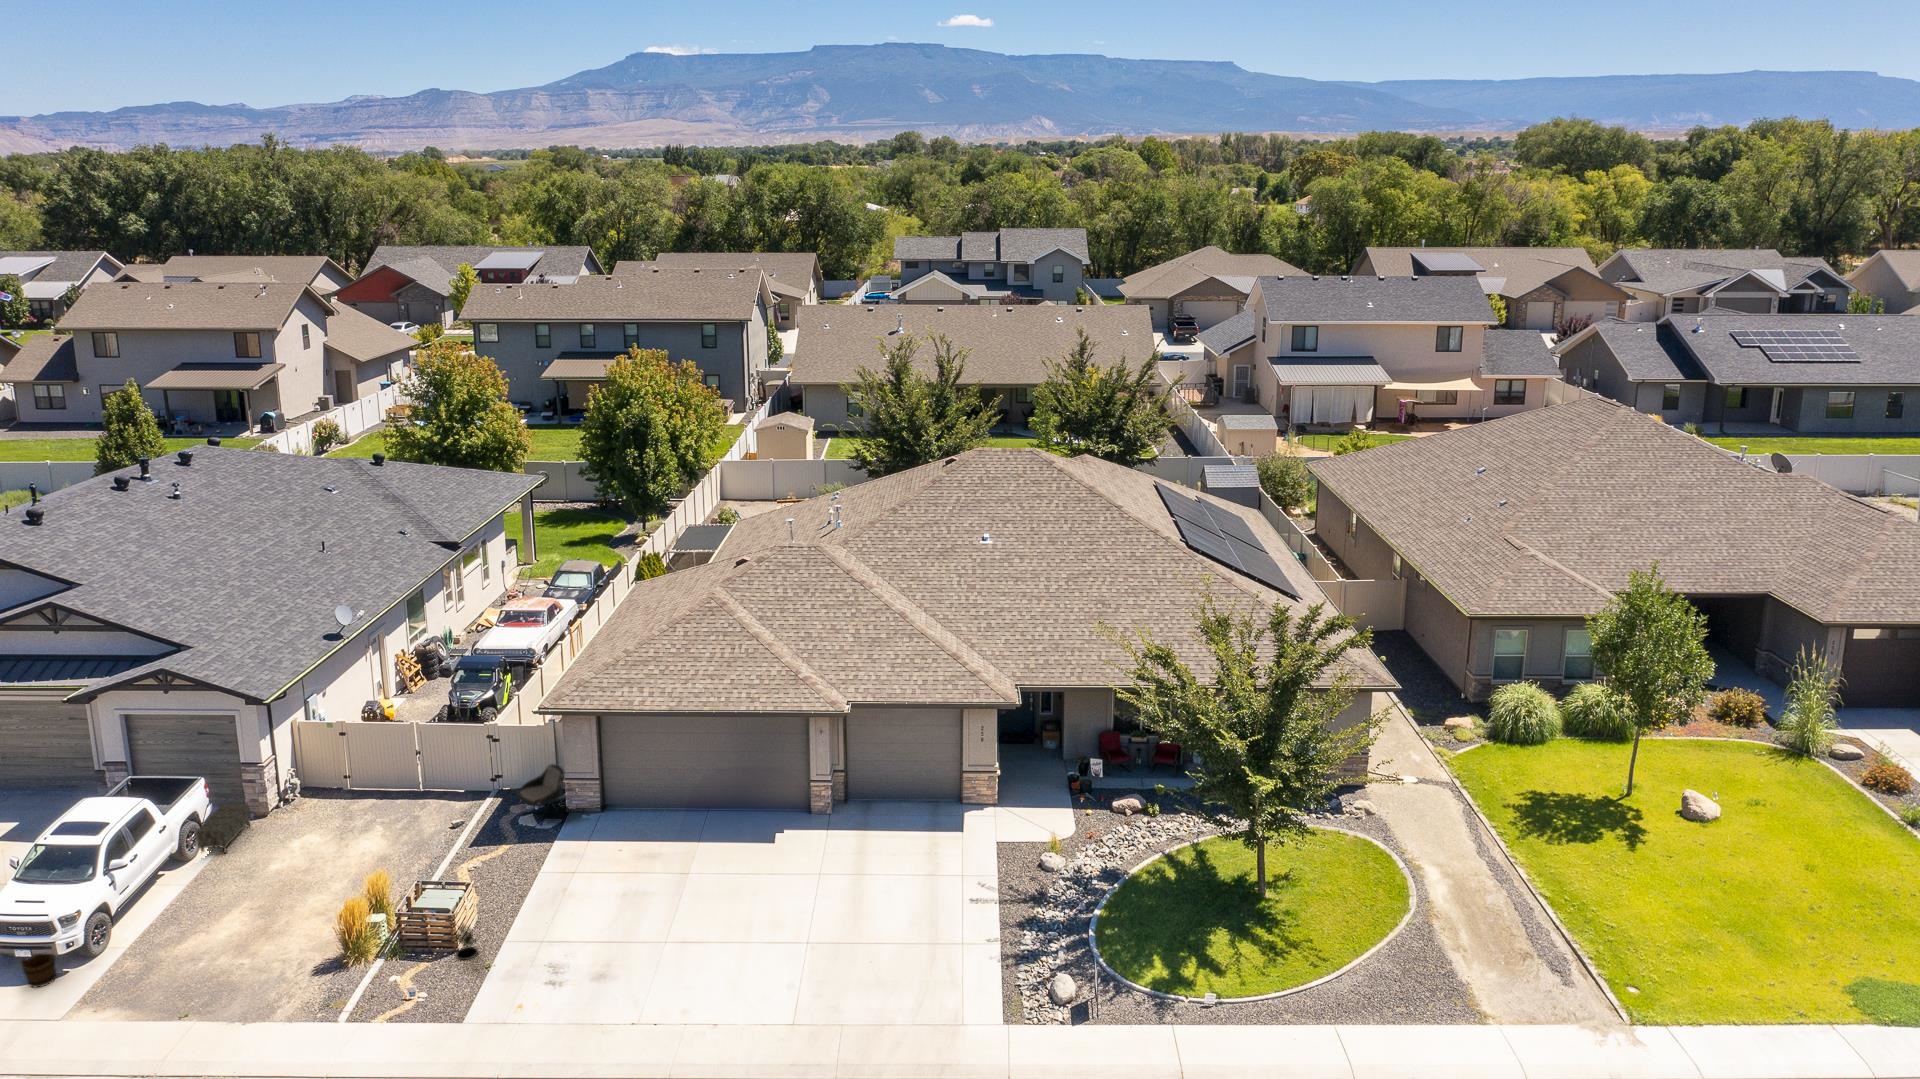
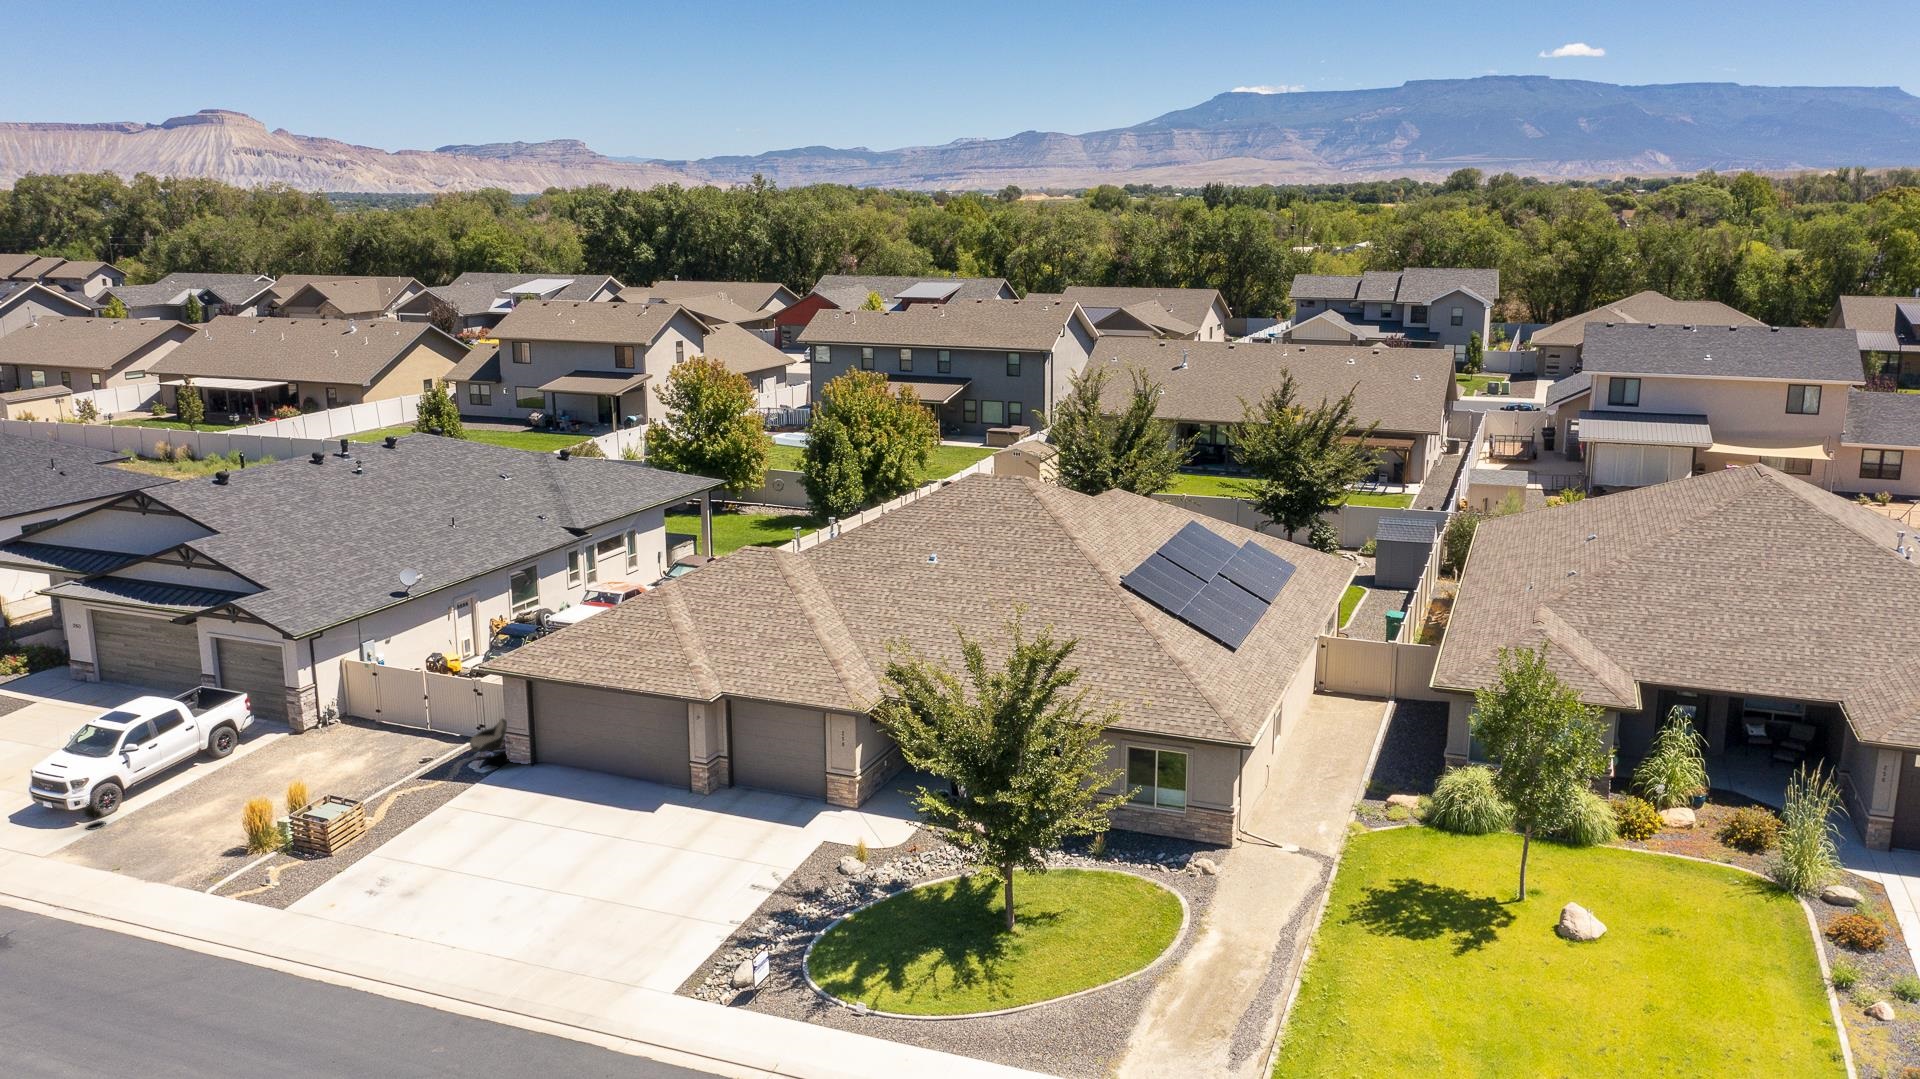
bench: present [195,803,251,854] -> none [232,717,288,756]
potted tree: present [454,923,478,960] -> present [85,801,106,830]
bucket: present [21,954,56,988] -> none [44,806,71,831]

